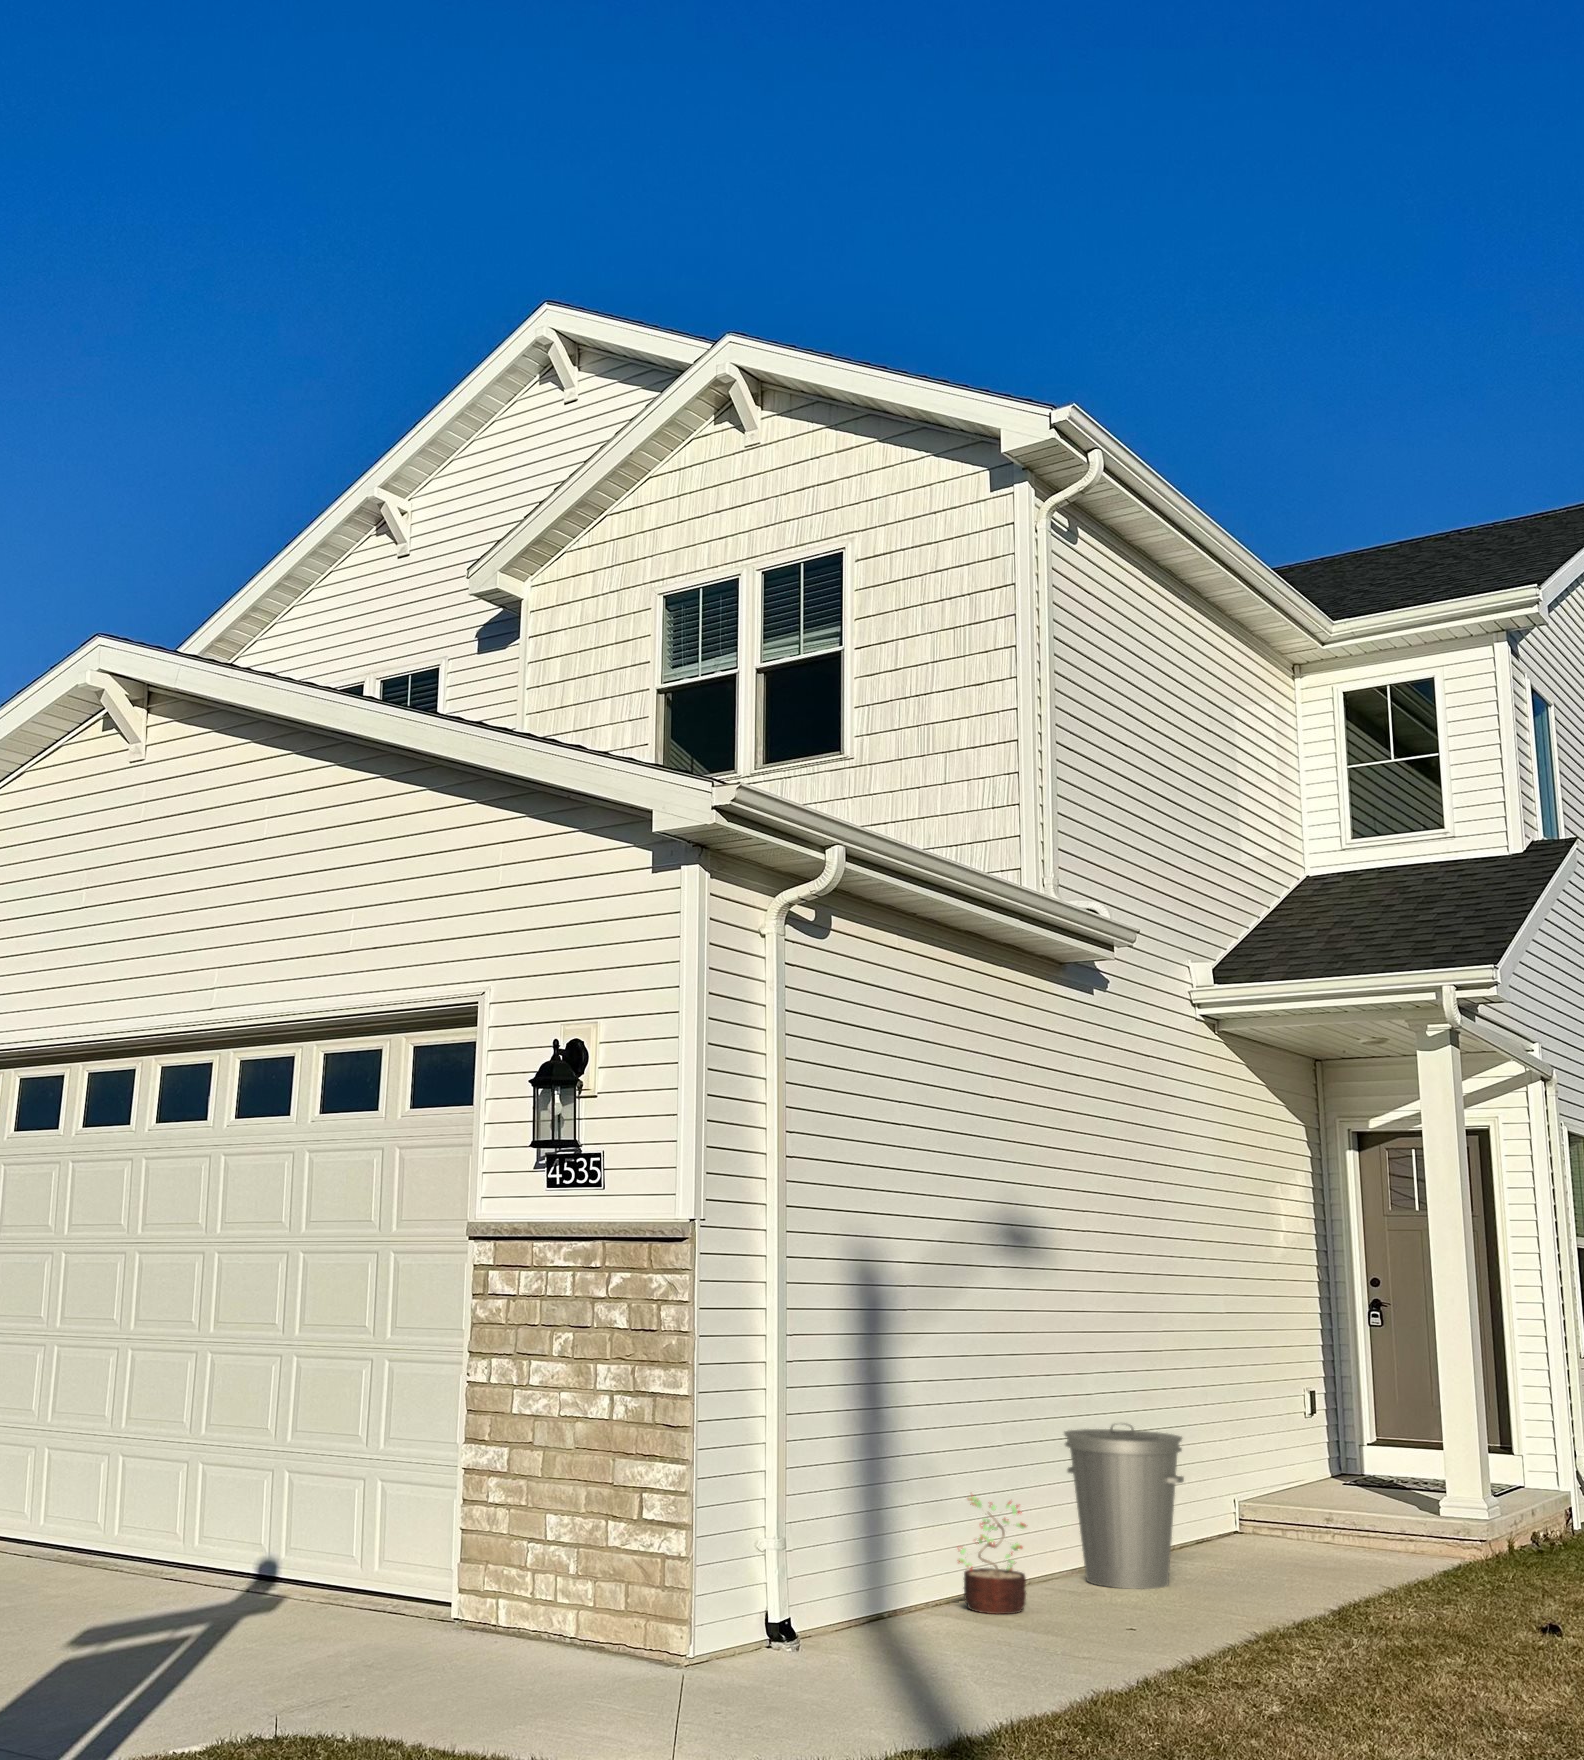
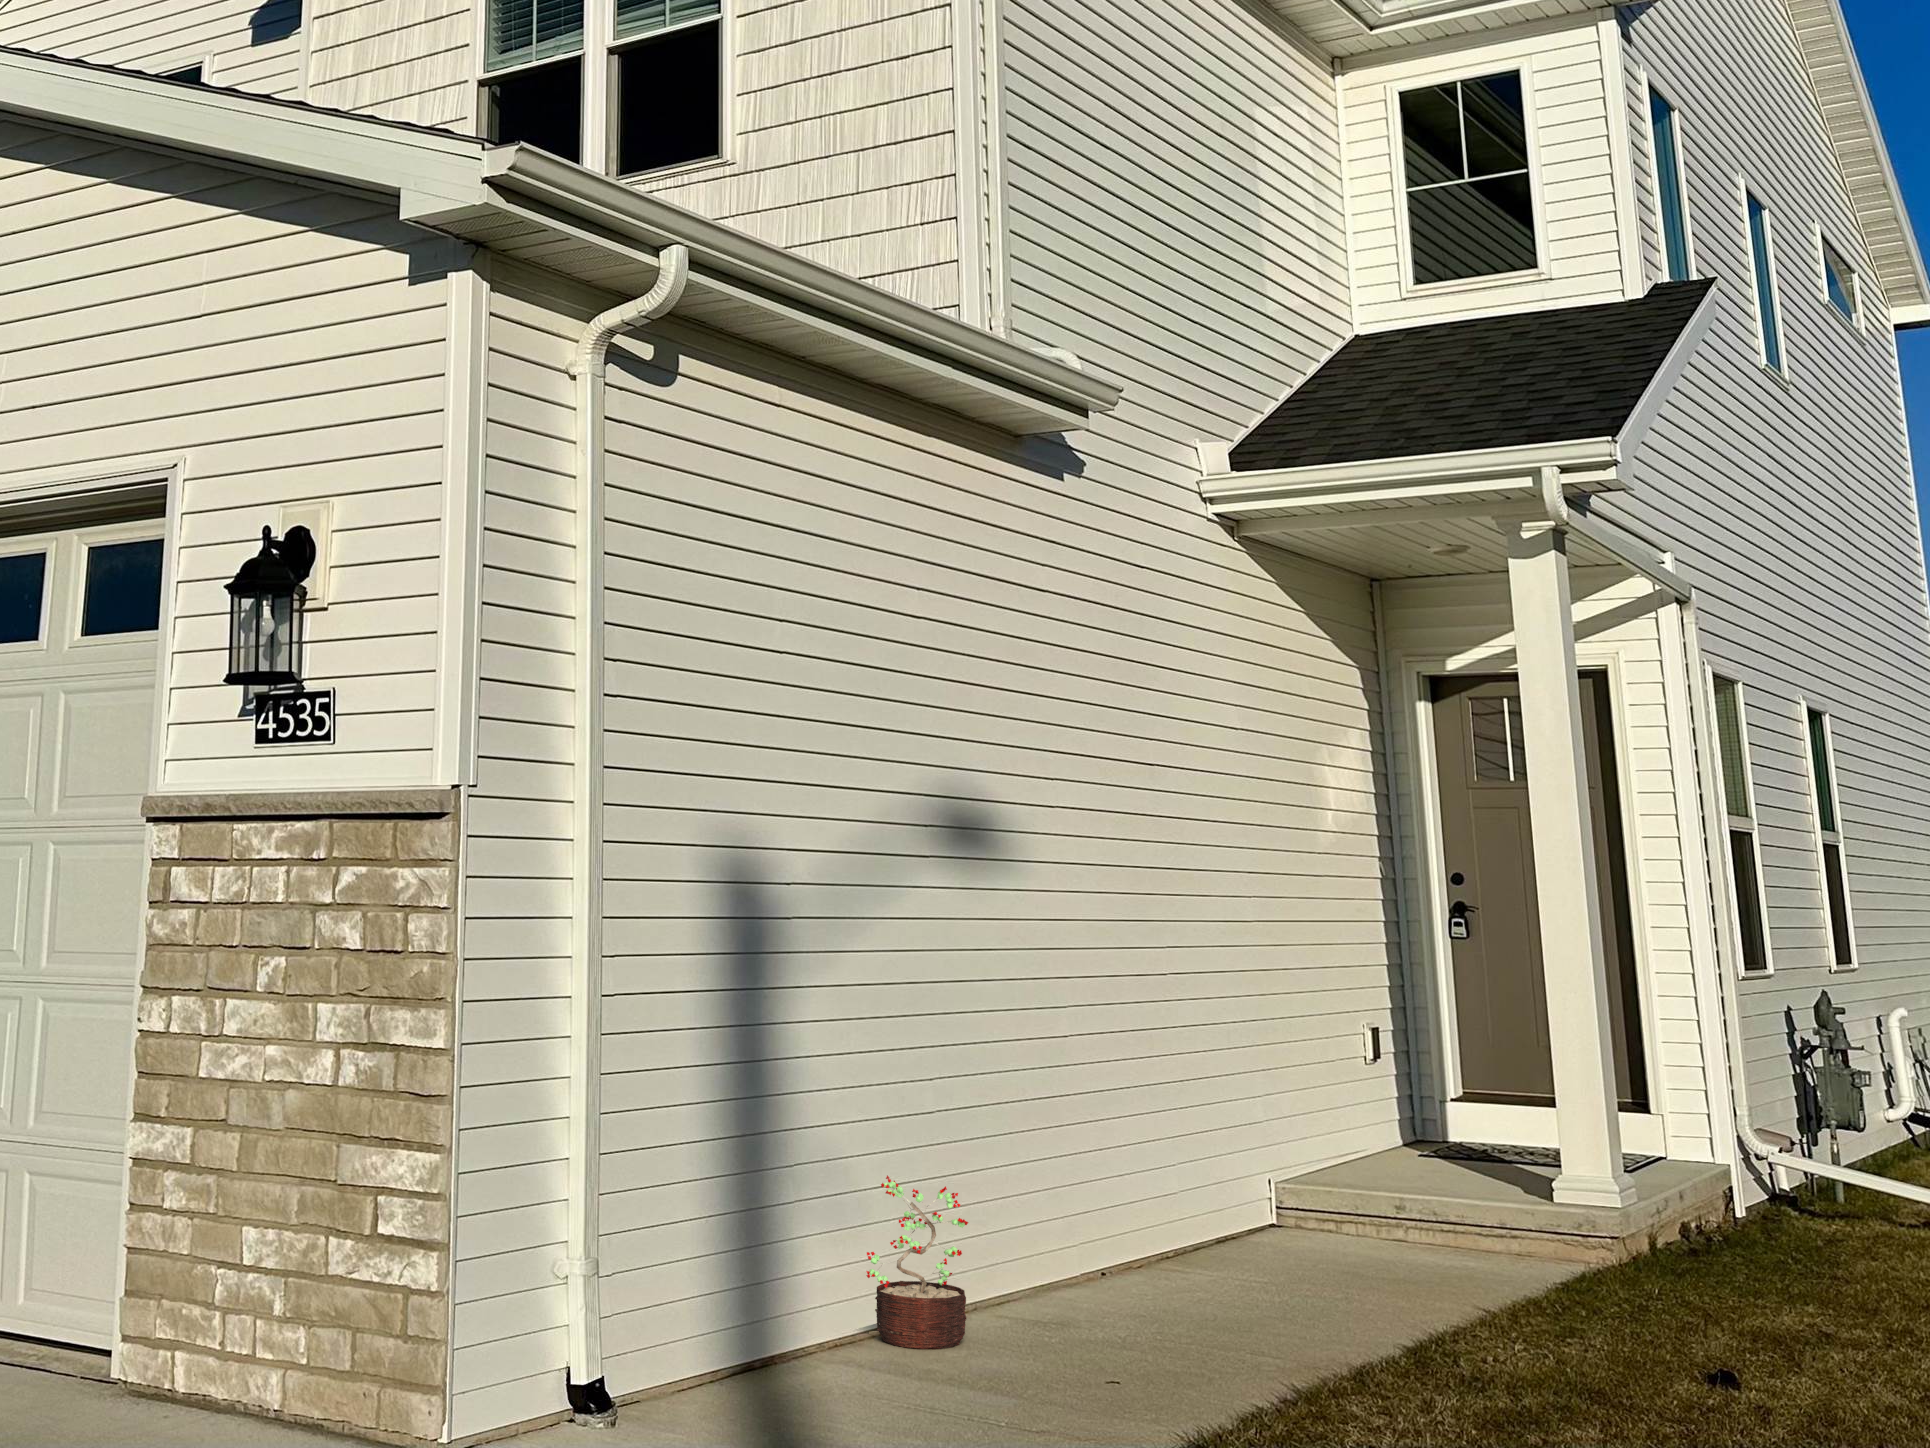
trash can: present [1064,1424,1184,1589] -> none [1021,1071,1192,1303]

